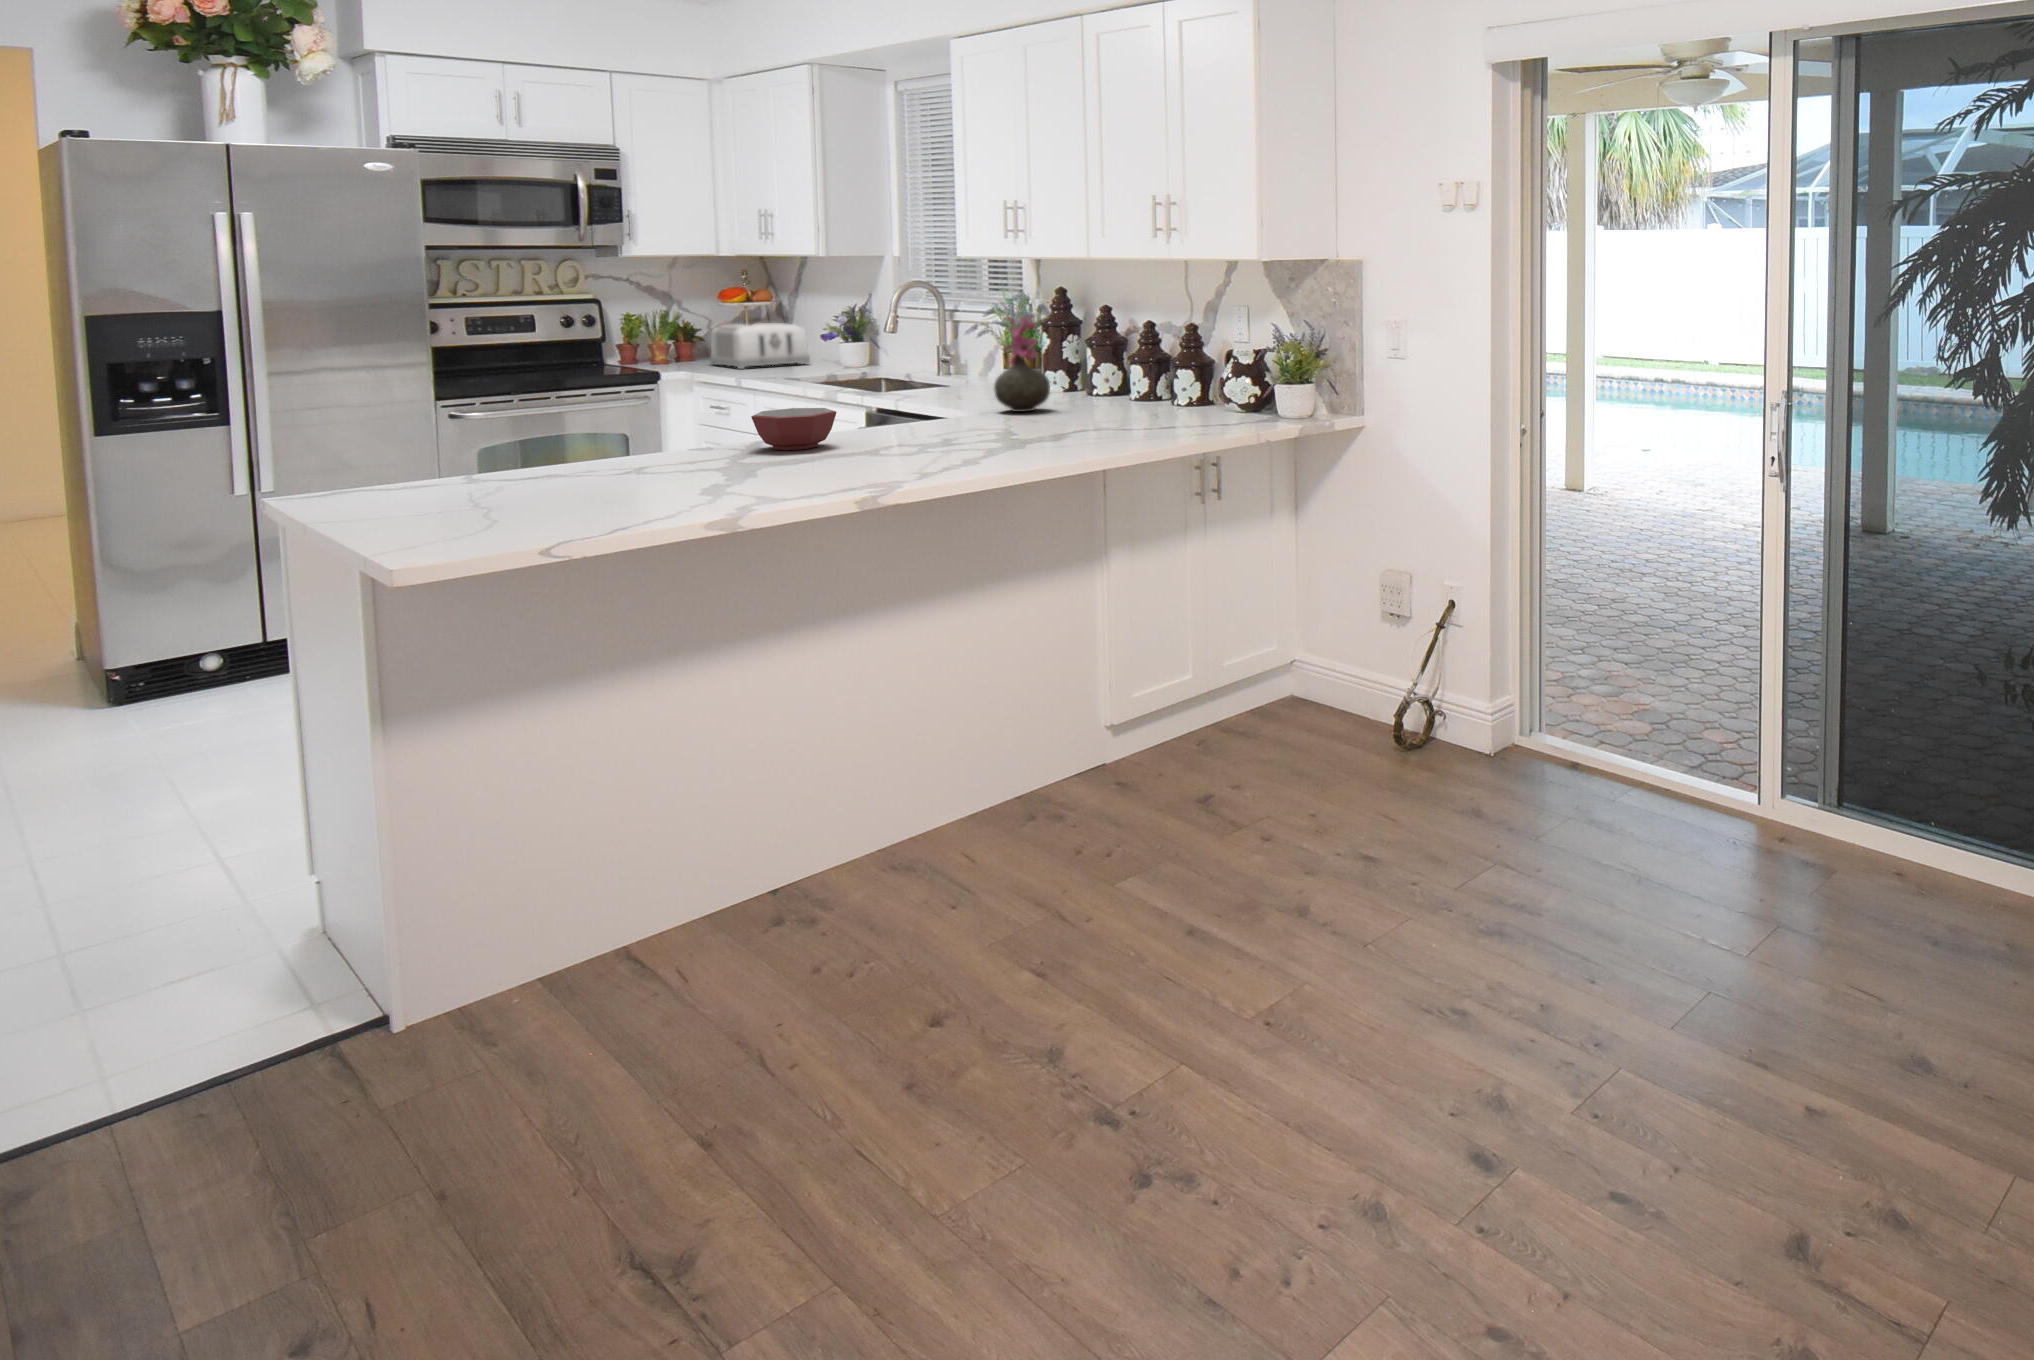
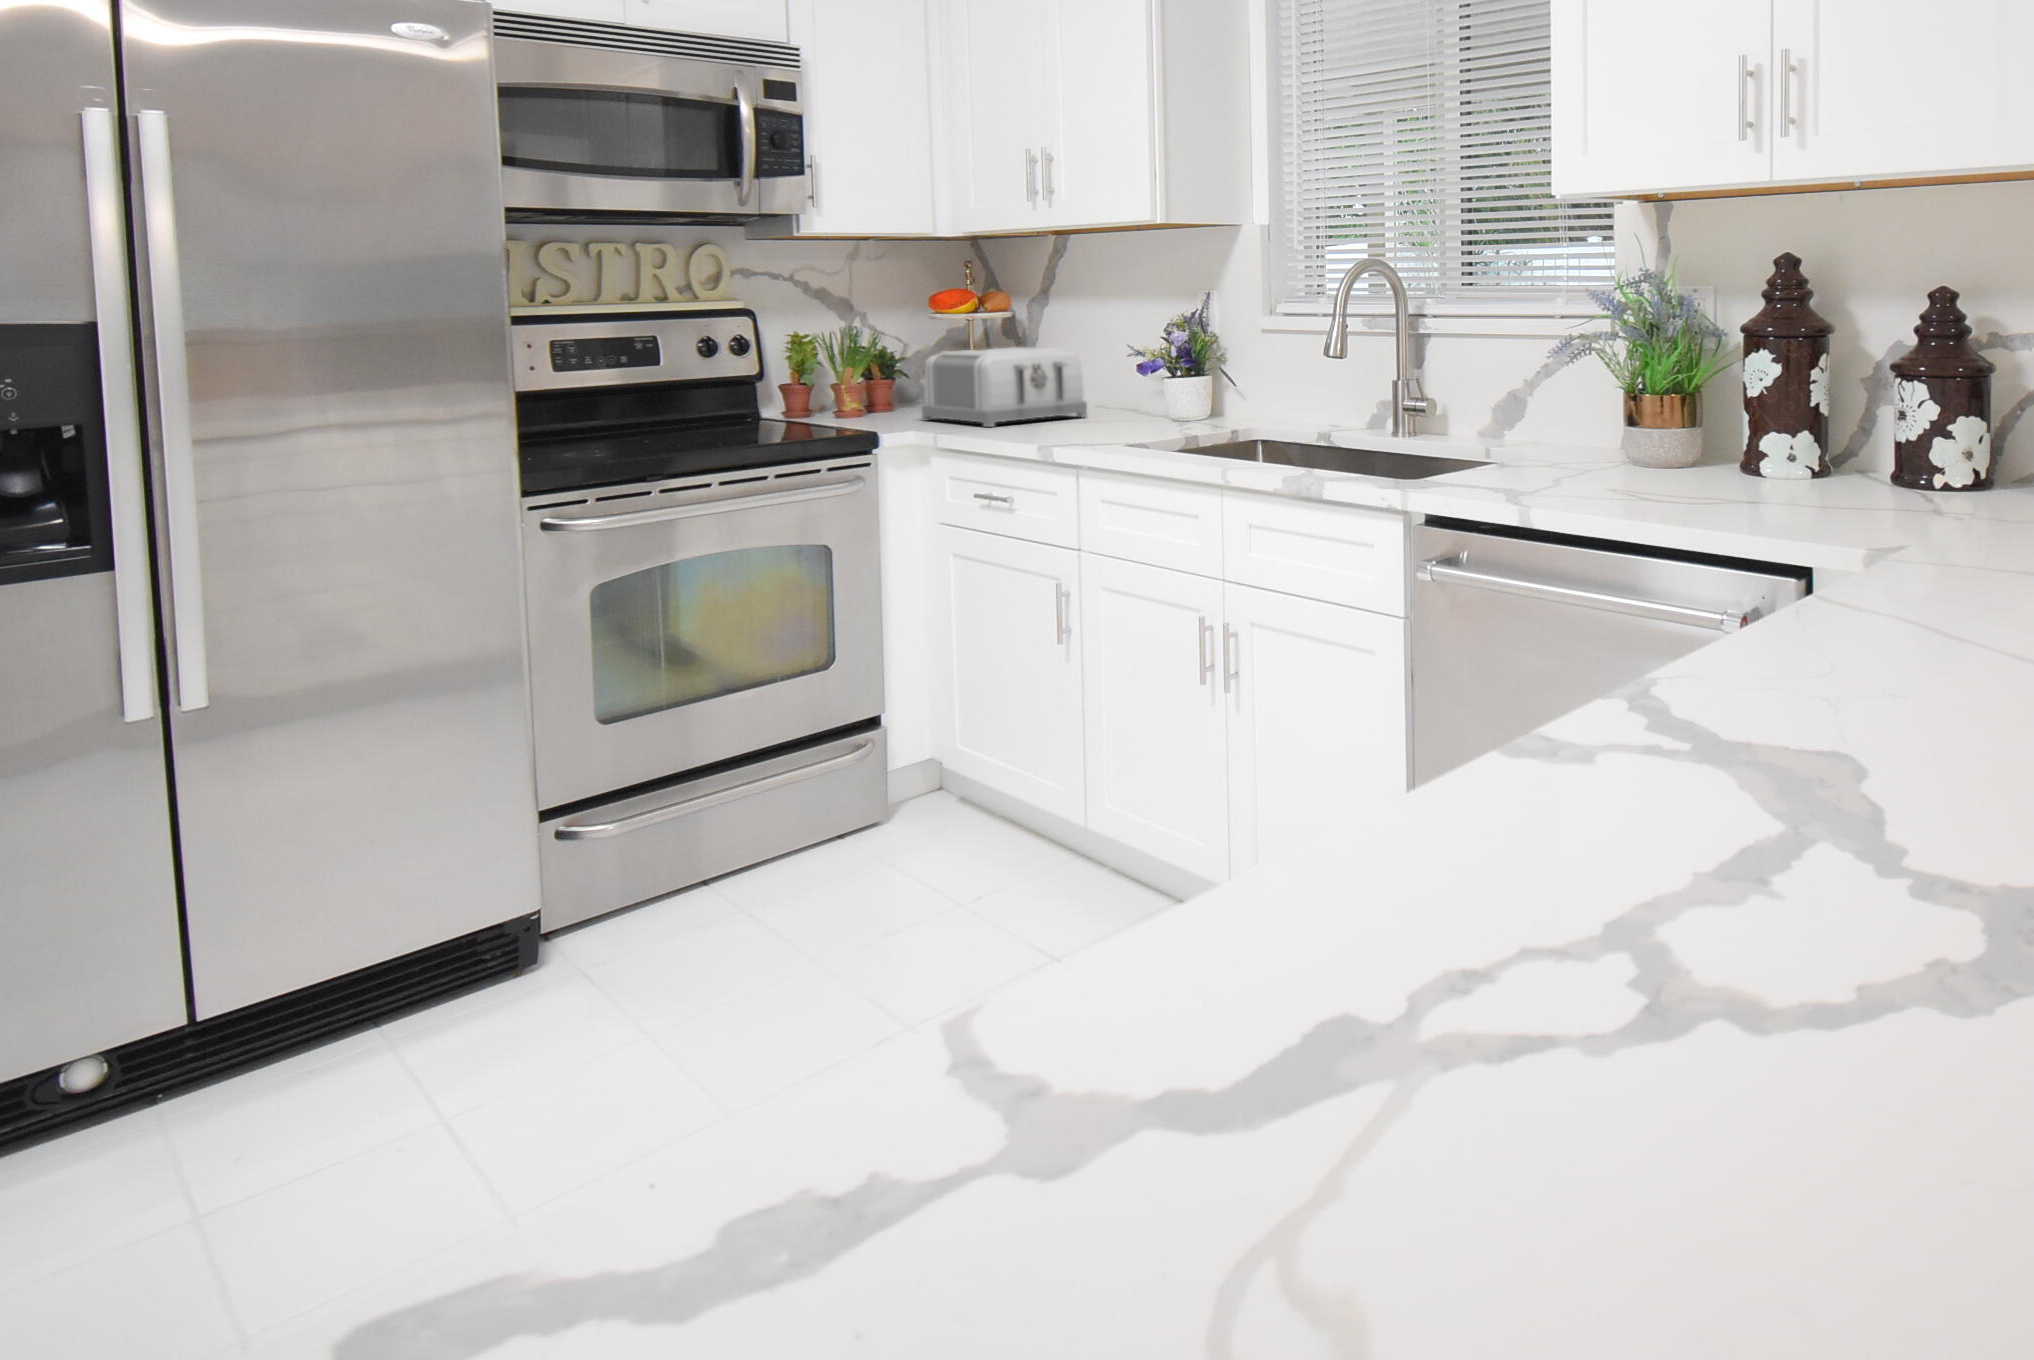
vase: present [994,317,1050,412] -> none [1858,296,2001,538]
bowl: present [751,408,836,450] -> none [1686,577,1990,754]

